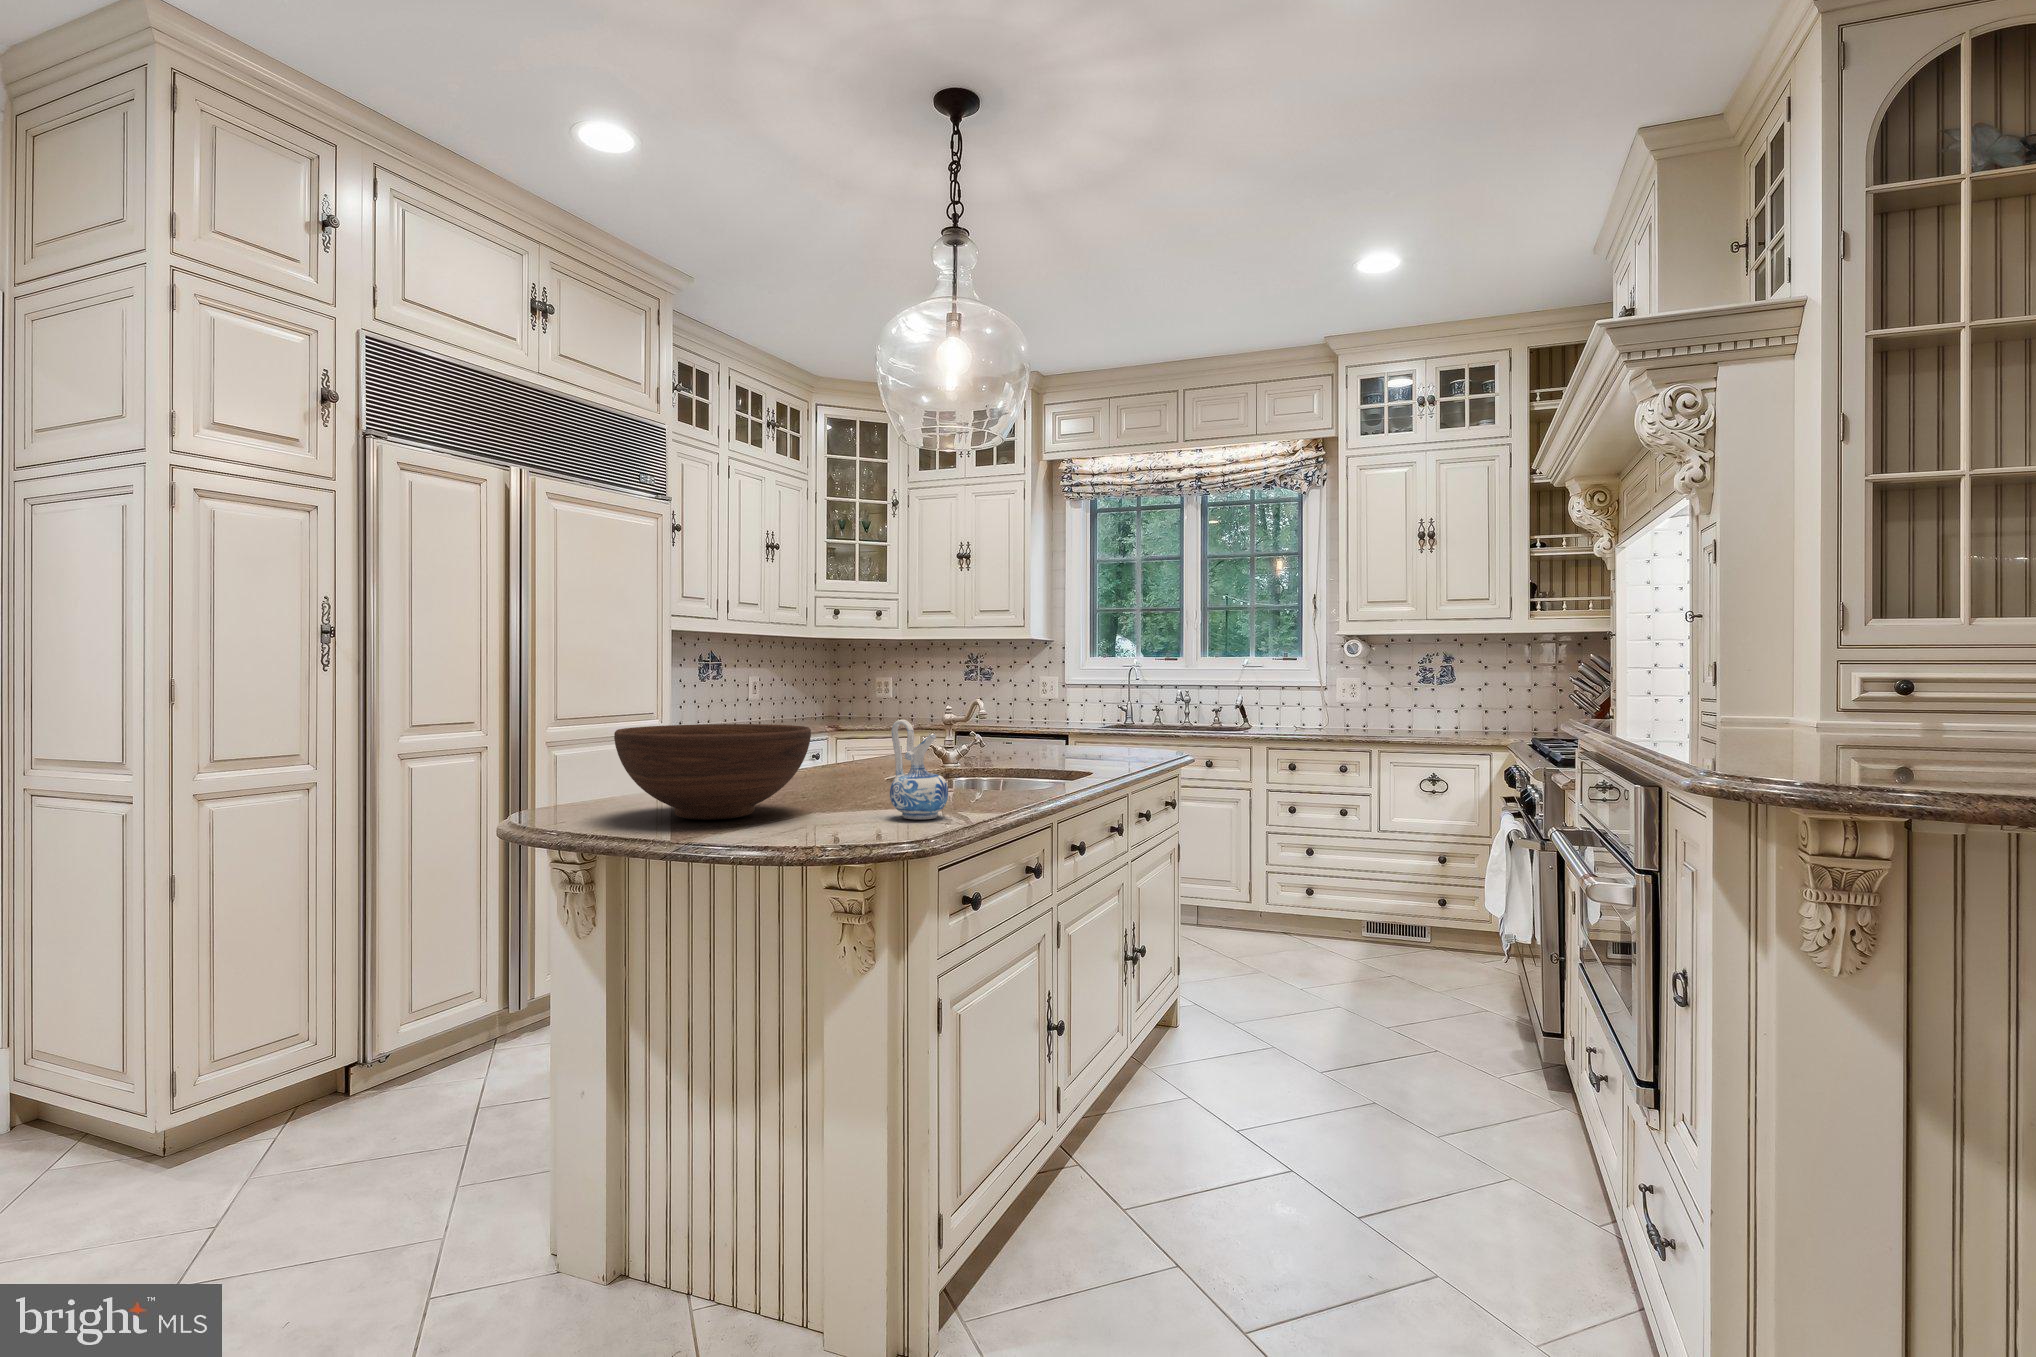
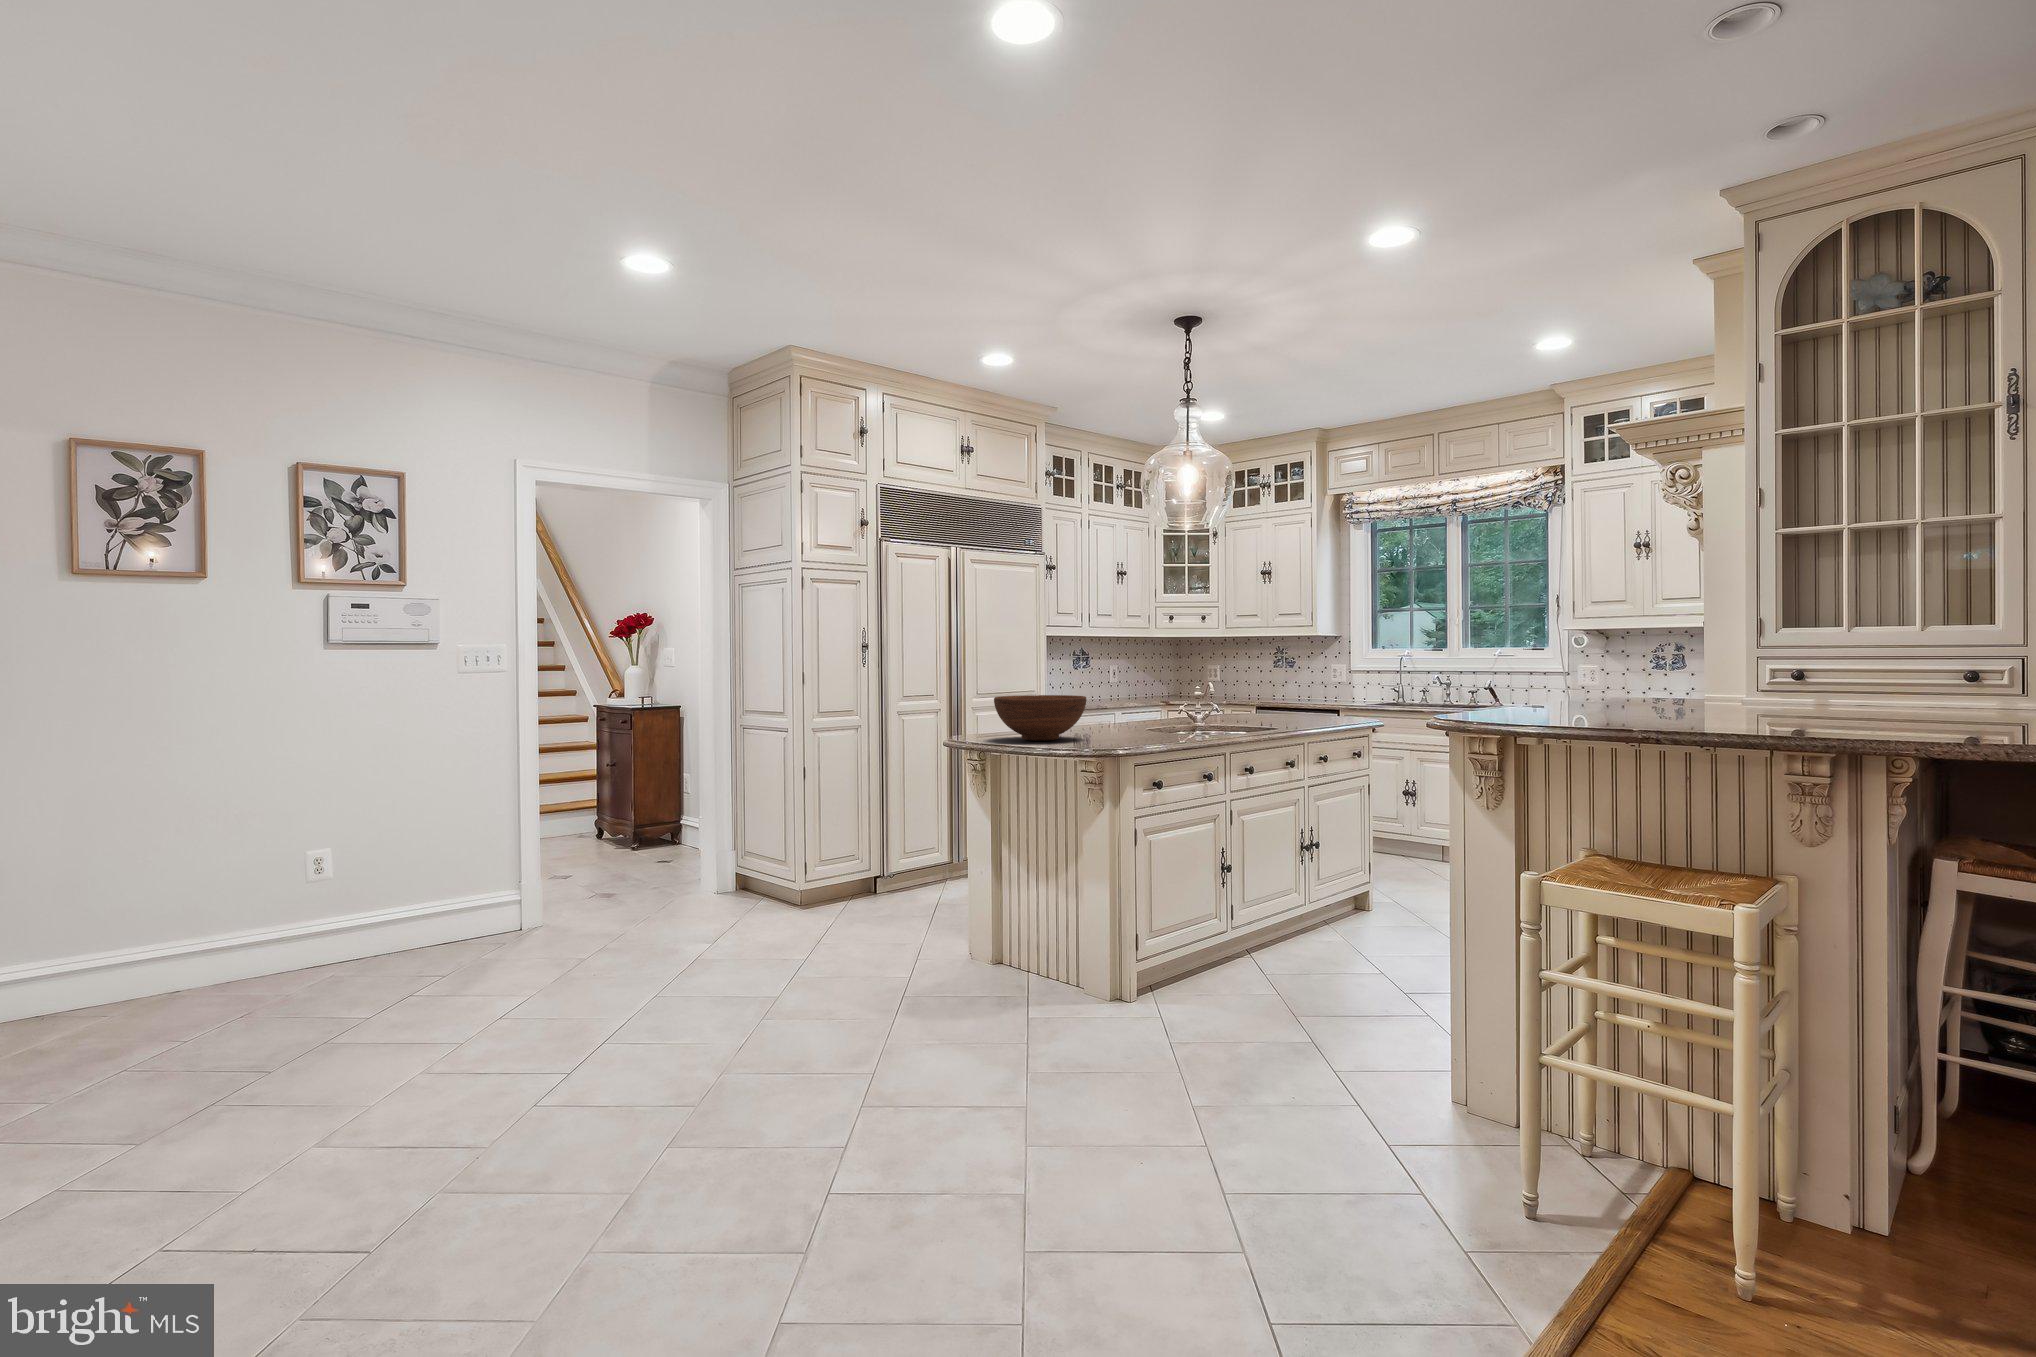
ceramic pitcher: present [890,720,948,819] -> none [1122,693,1151,743]

